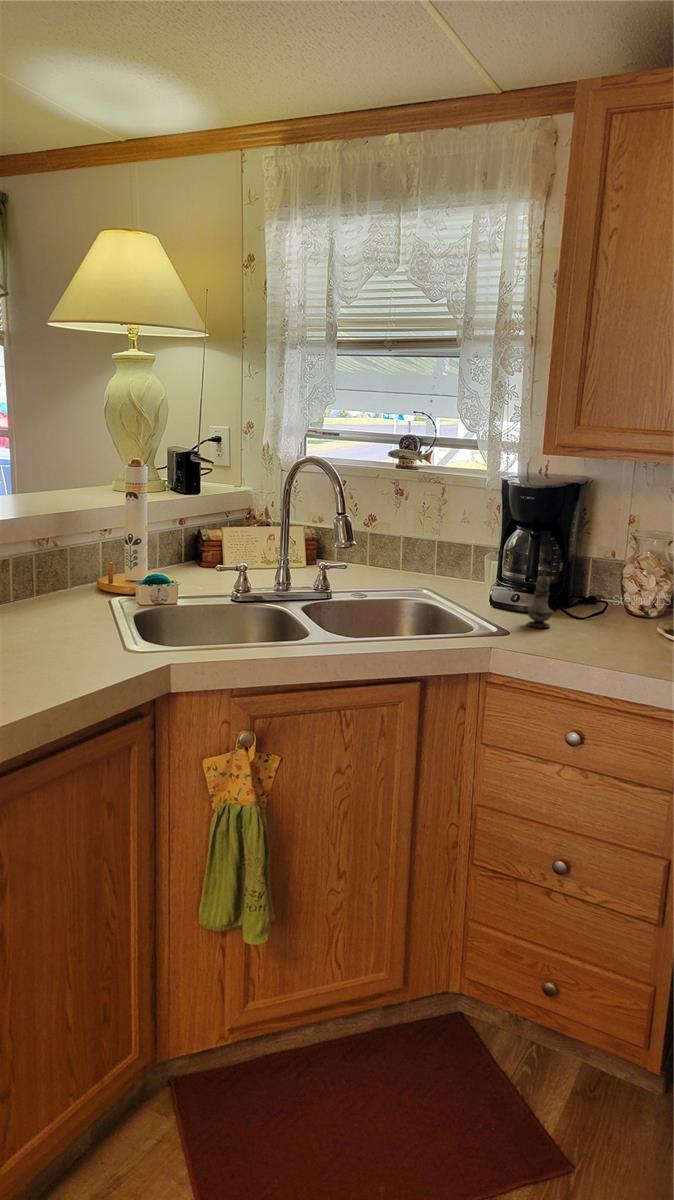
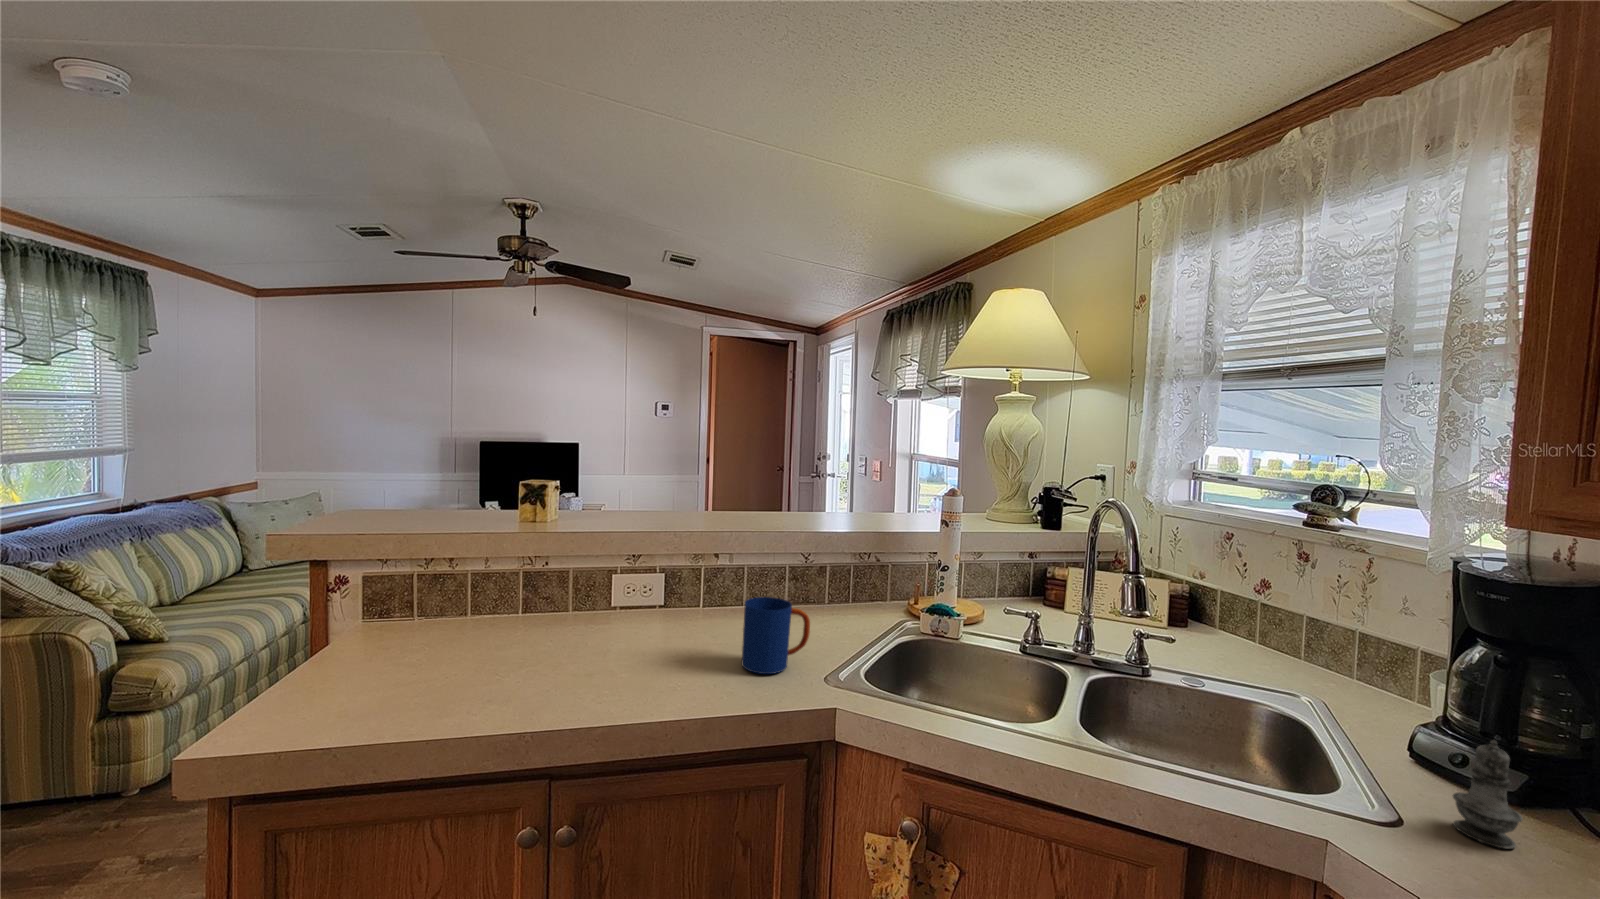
mug: none [50,579,112,656] -> present [742,597,810,674]

